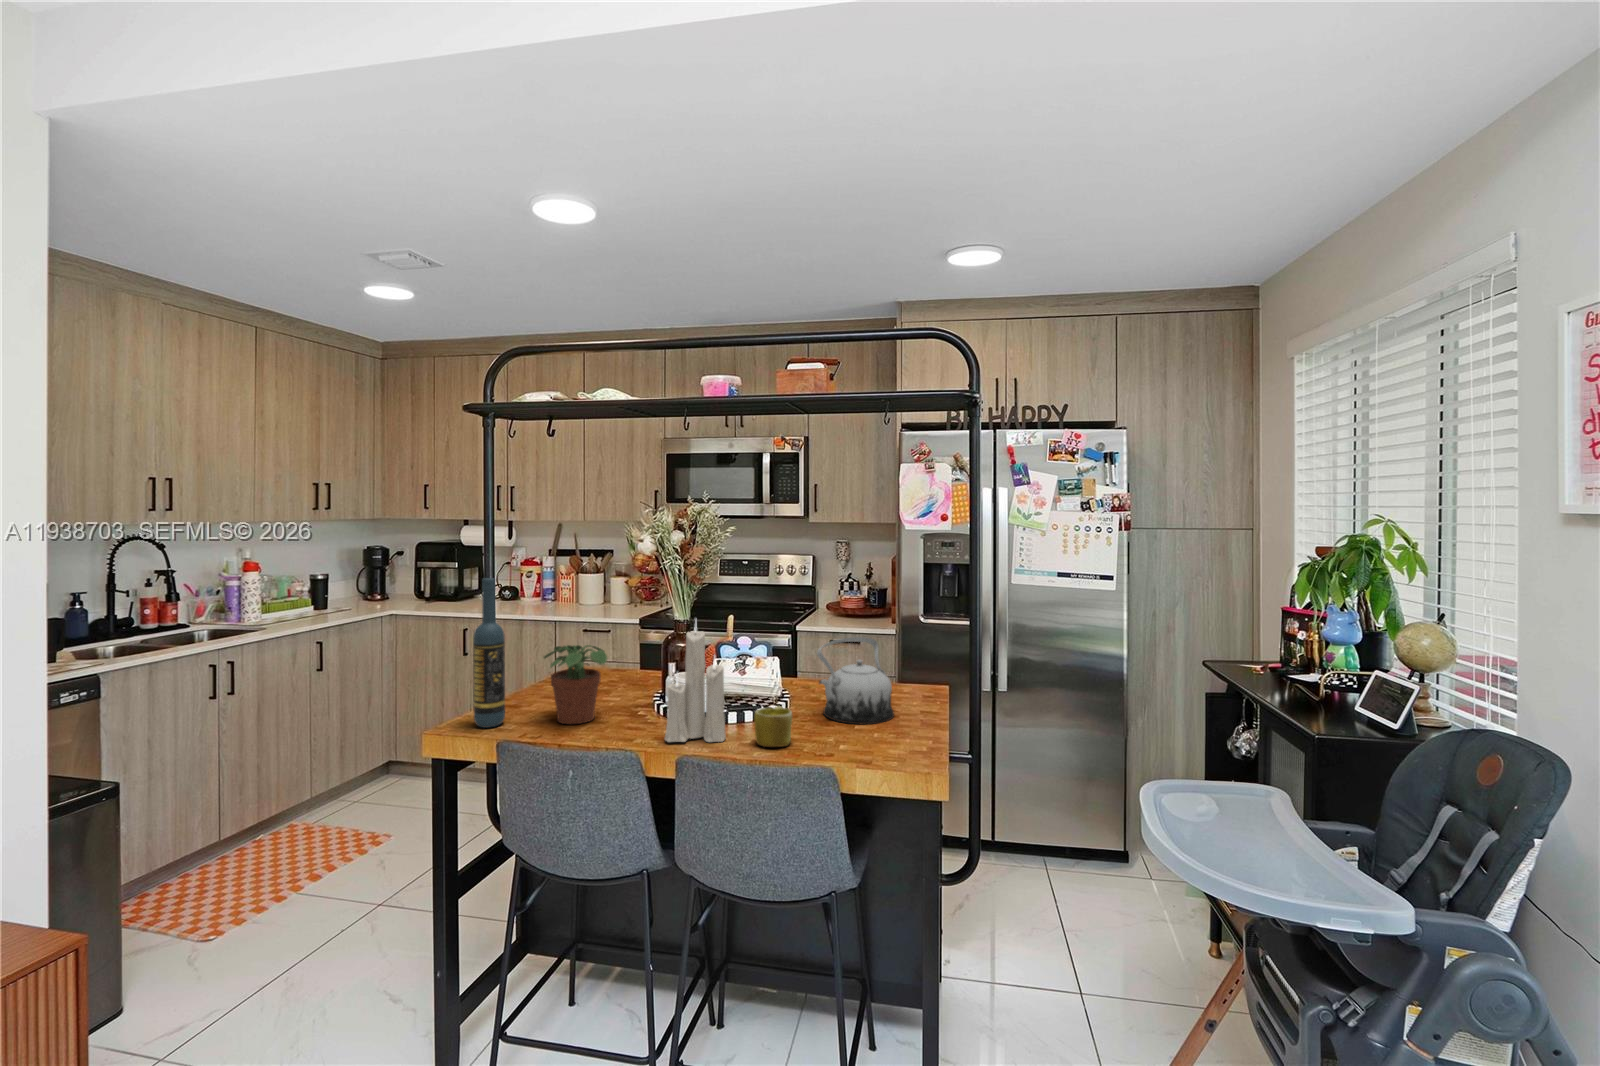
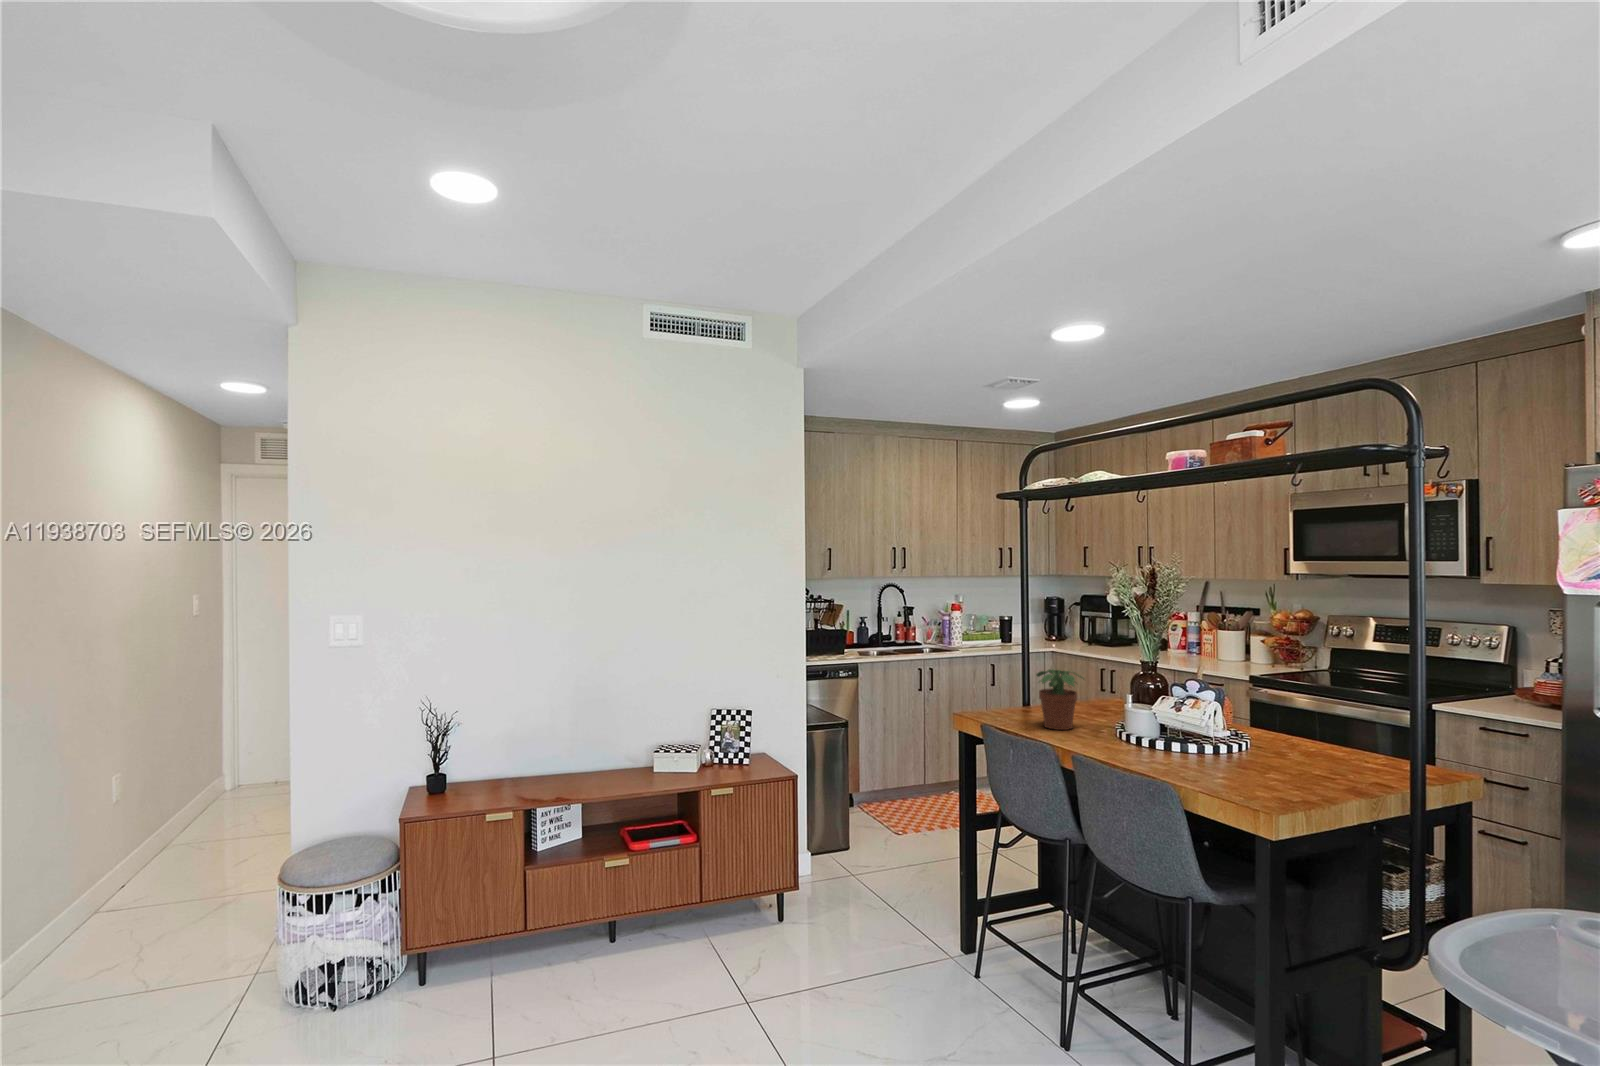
wine bottle: present [473,578,505,728] -> none [991,614,1013,721]
candle: present [665,627,726,742] -> none [1092,648,1142,758]
teapot: present [817,637,894,724] -> none [1243,693,1343,781]
mug: present [754,706,792,747] -> none [1154,736,1193,771]

